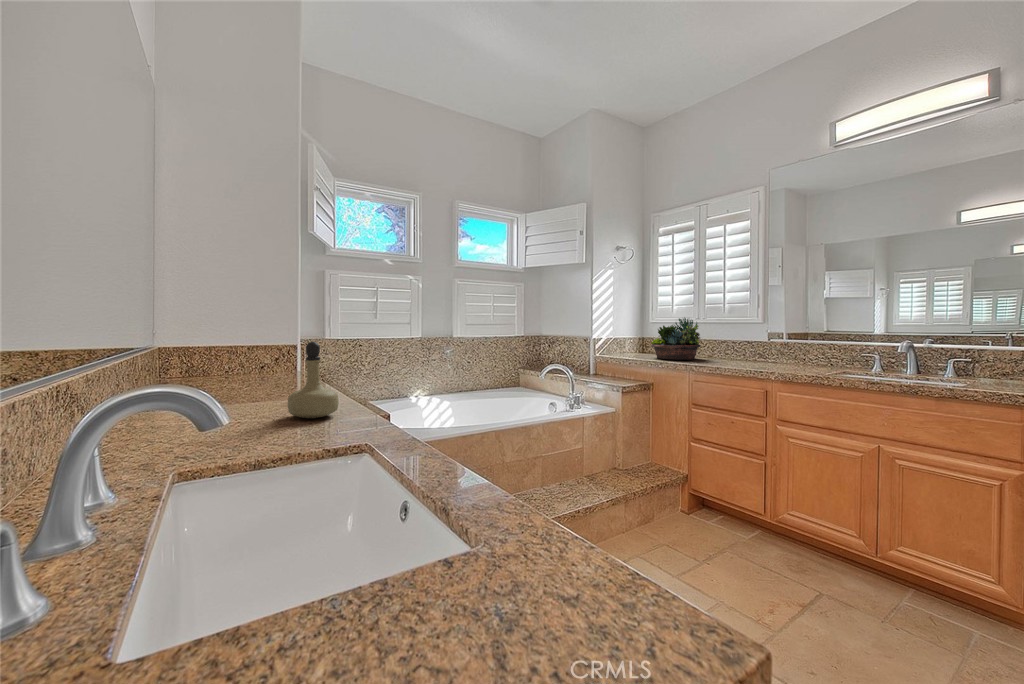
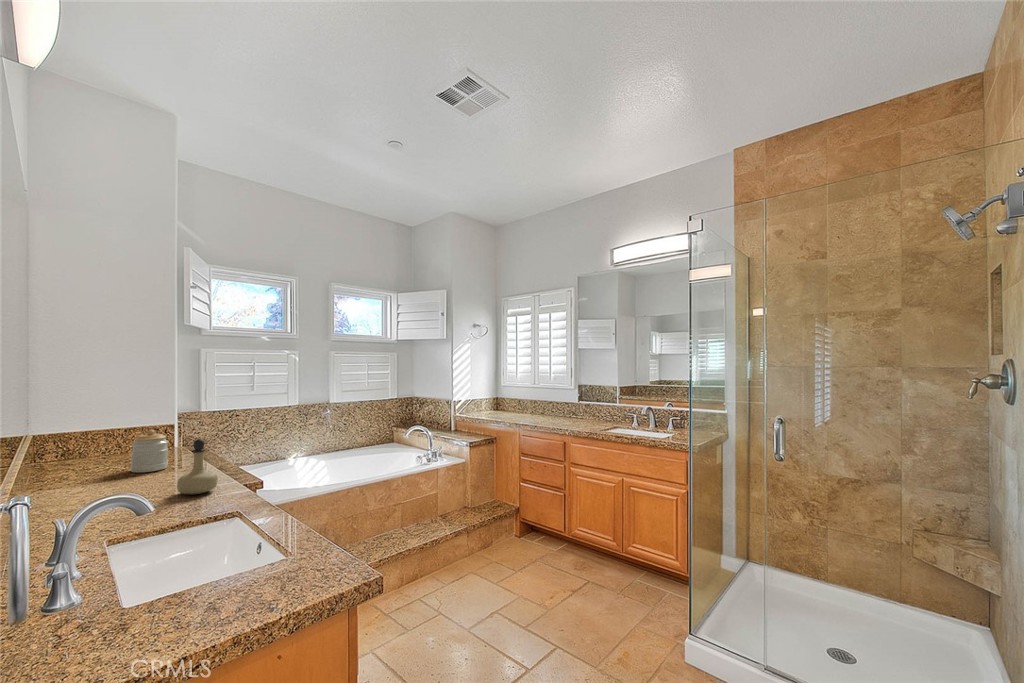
succulent planter: present [651,318,701,360] -> none [498,383,536,417]
jar: none [242,341,284,392] -> present [131,430,169,473]

